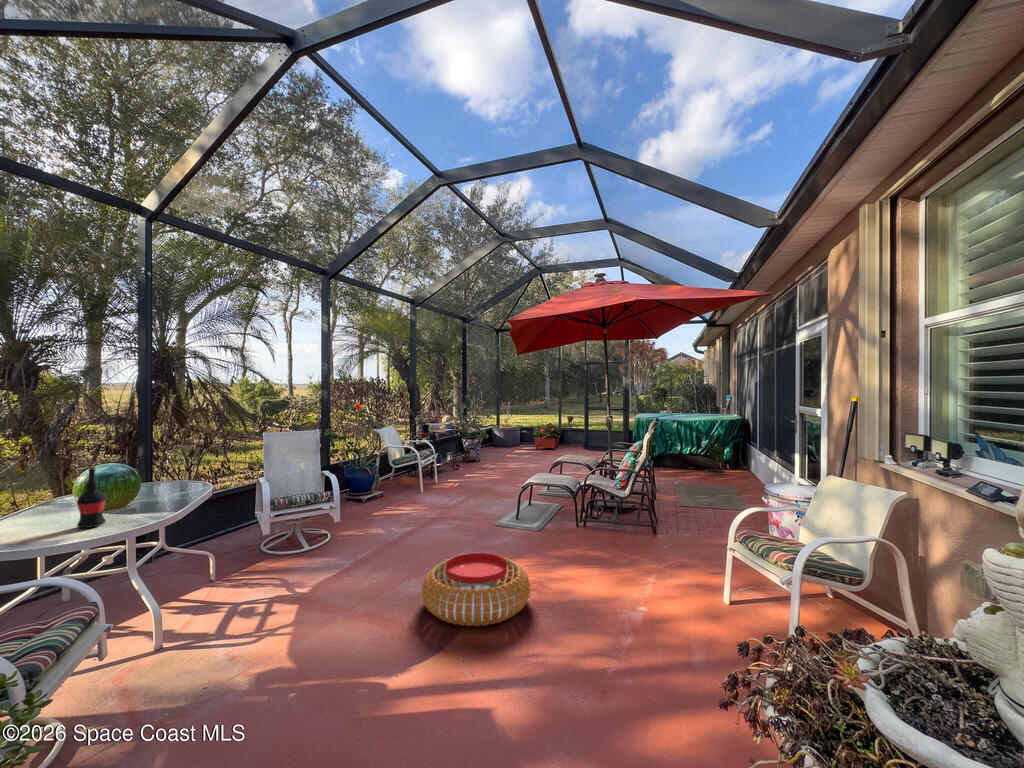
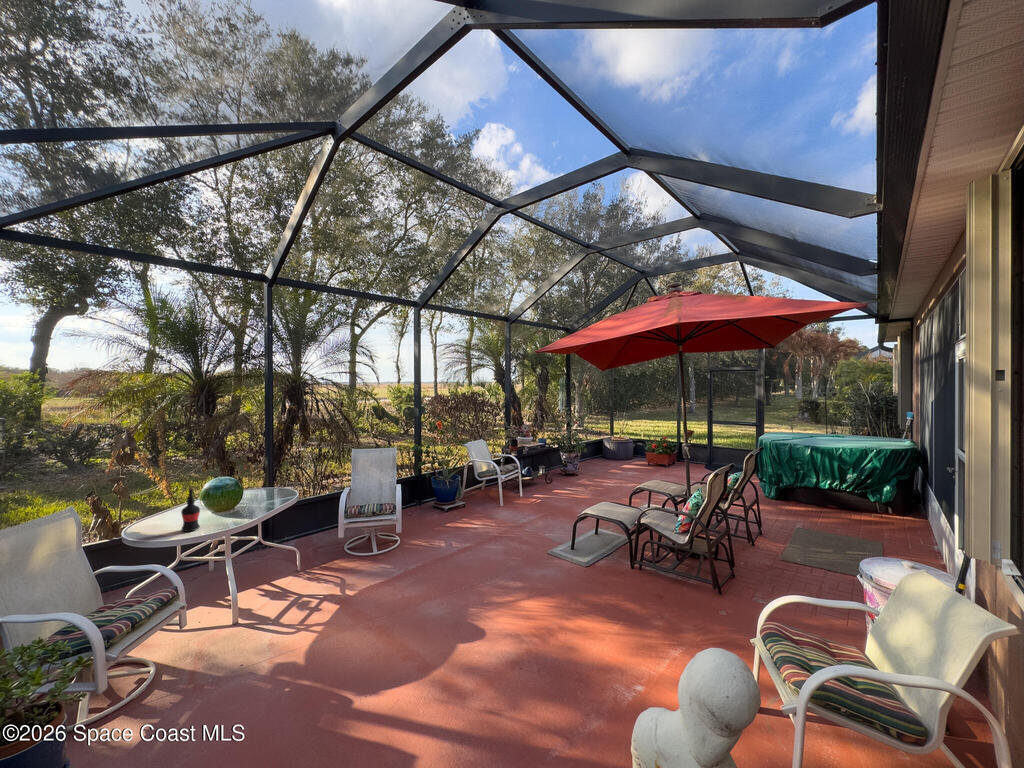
potted tree: present [705,439,726,474] -> none [846,471,880,519]
pouf: present [422,553,530,626] -> none [423,587,524,660]

